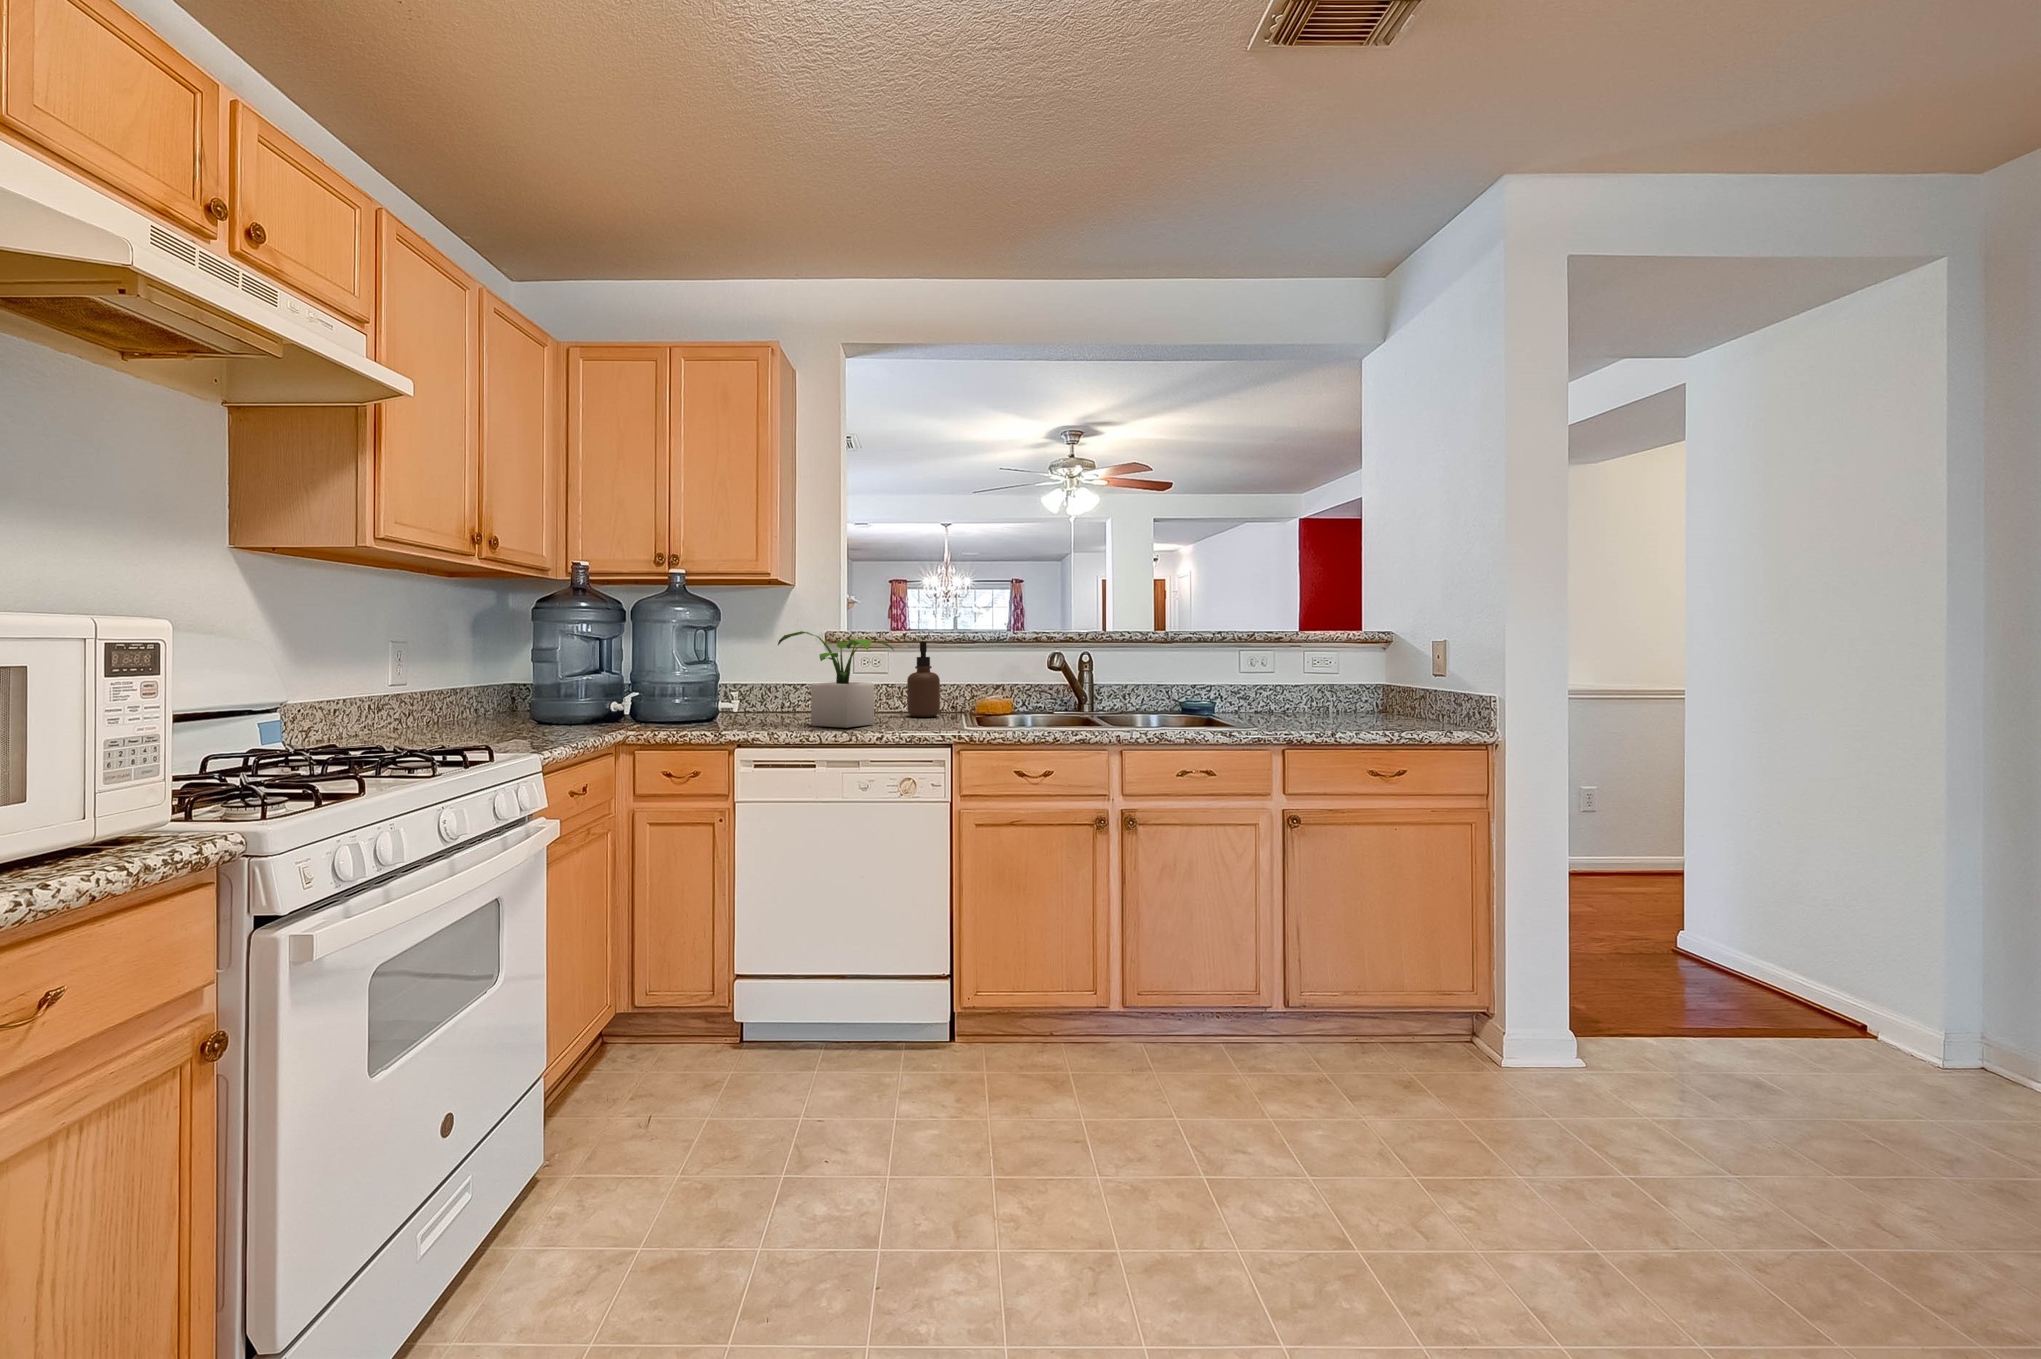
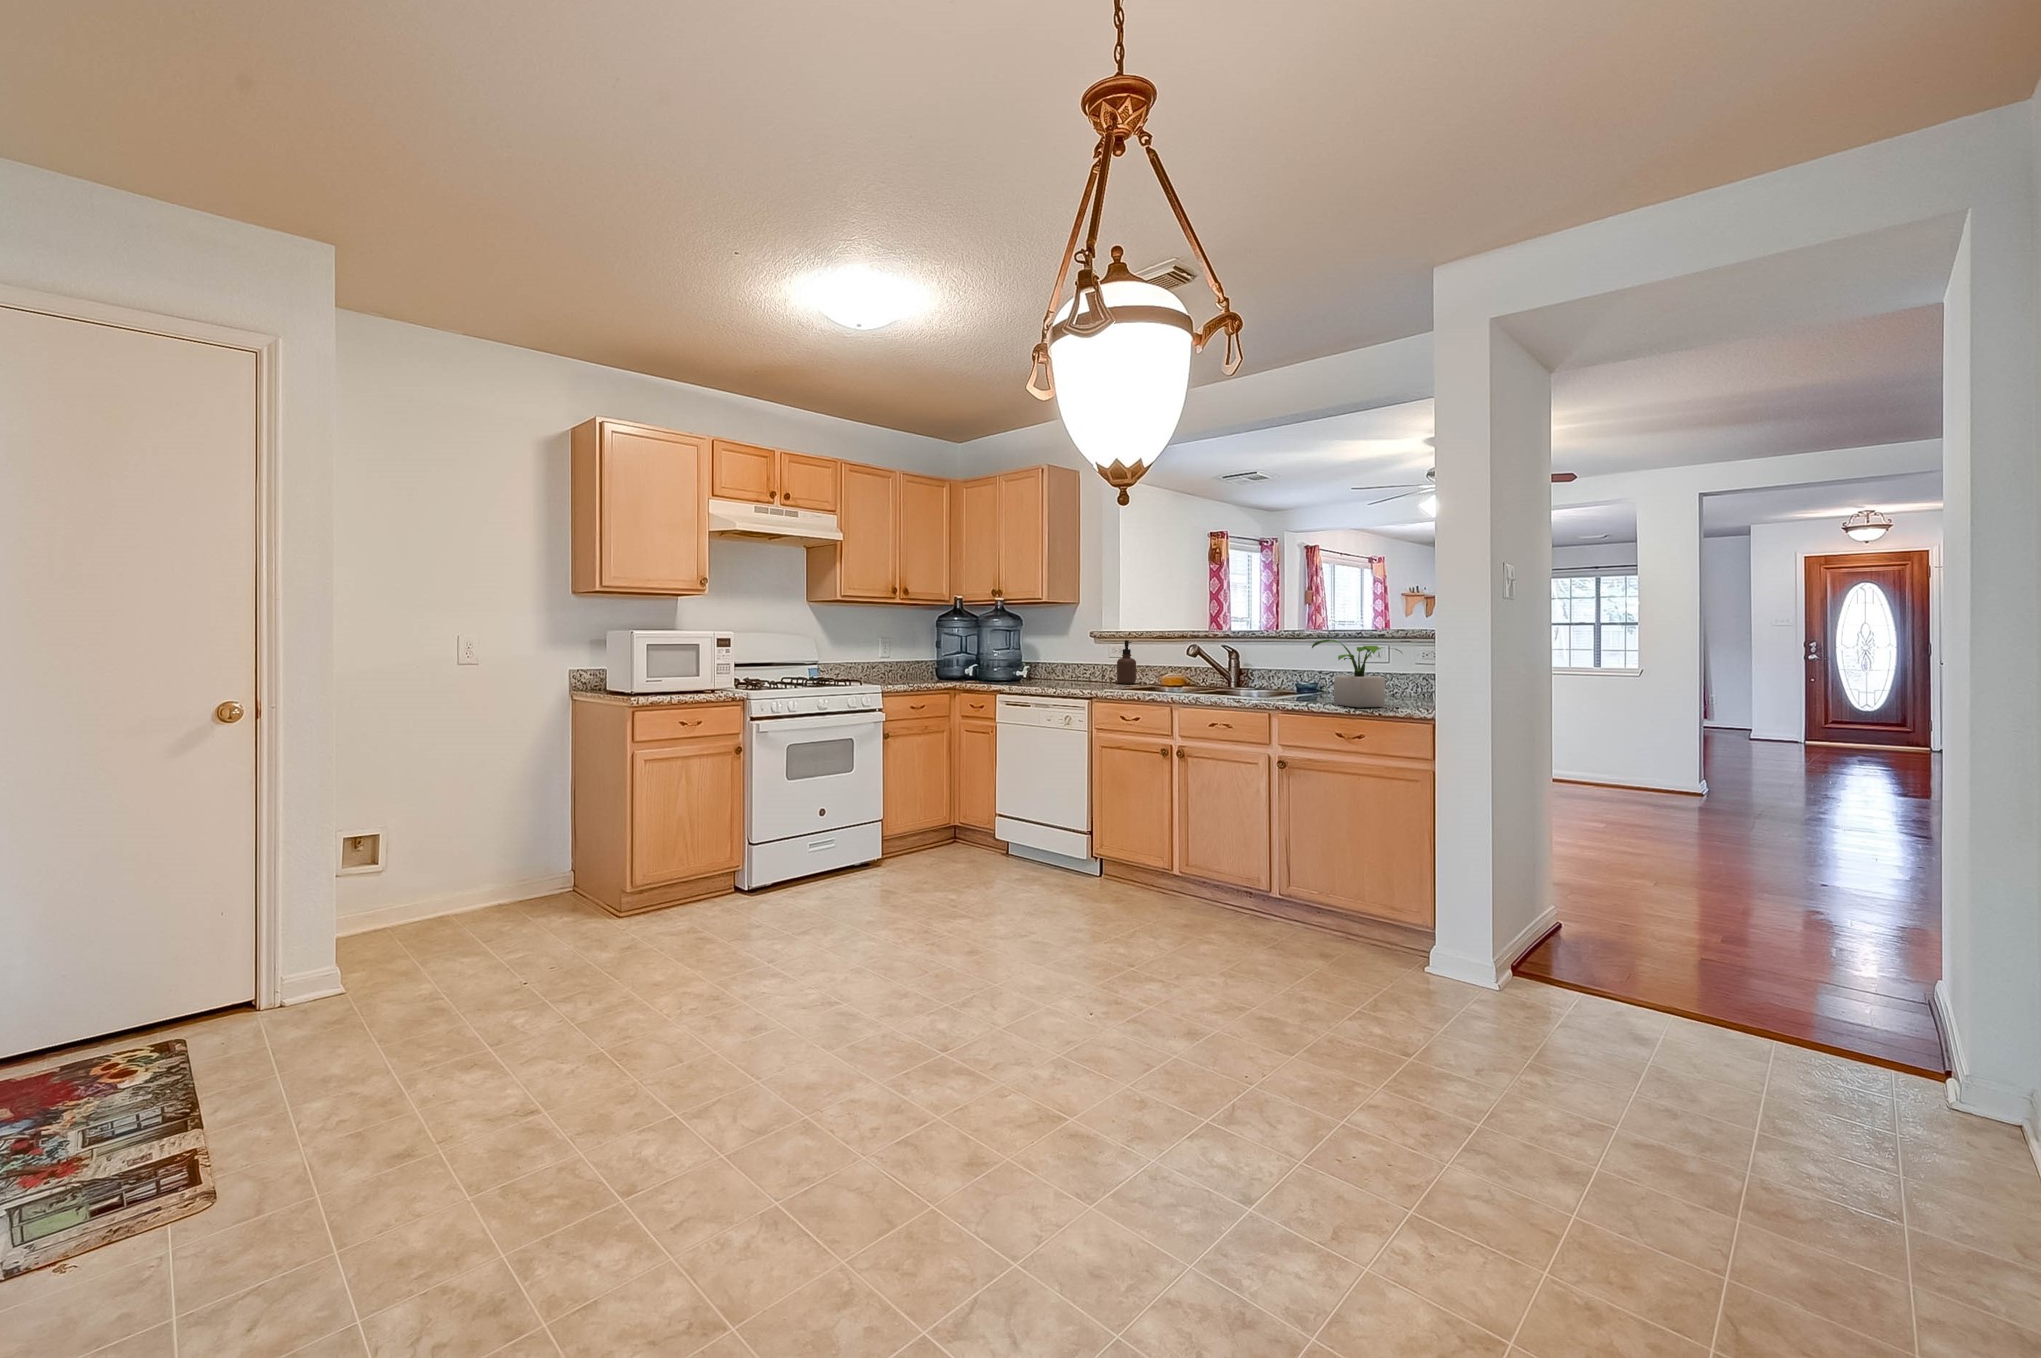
potted plant: present [778,631,894,728] -> present [1312,639,1402,708]

